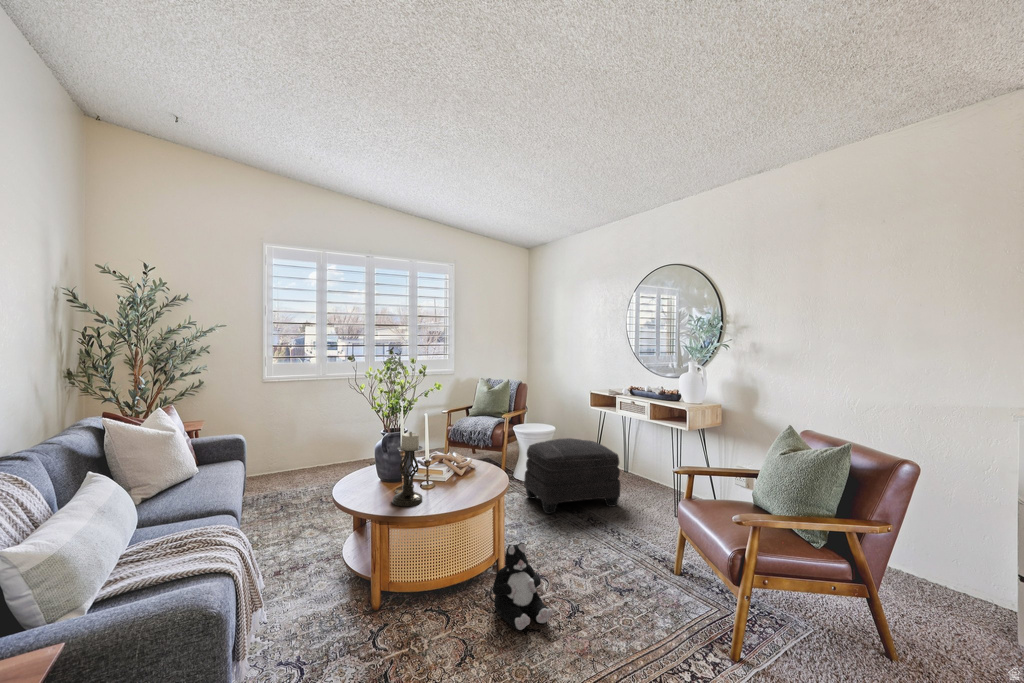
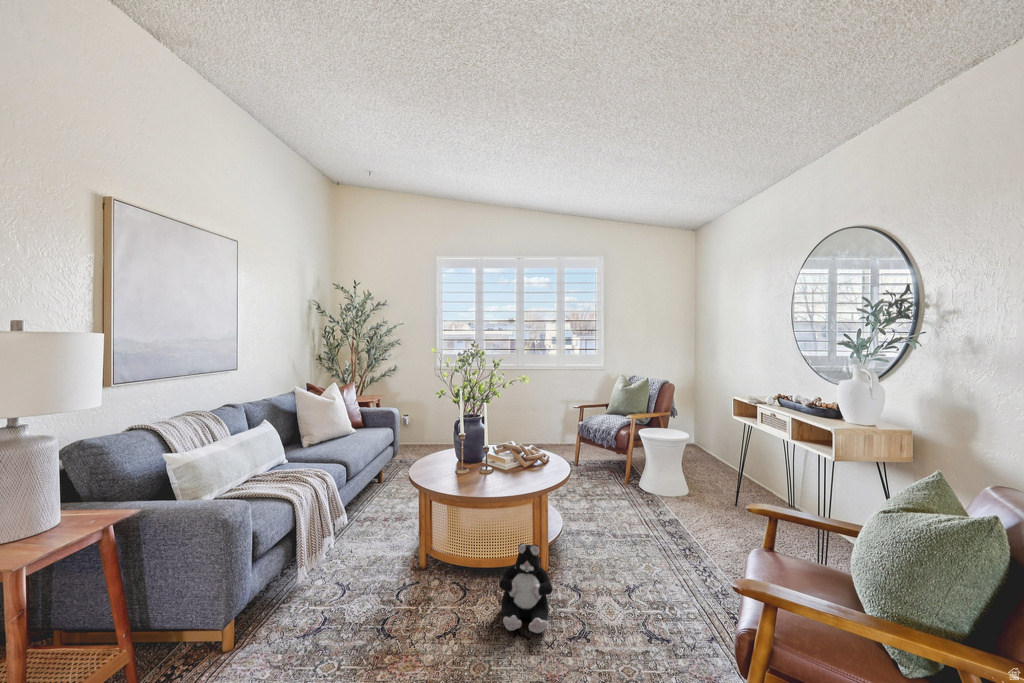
candle holder: present [392,432,423,506] -> none [442,418,469,485]
ottoman: present [524,438,620,514] -> none [629,449,741,542]

